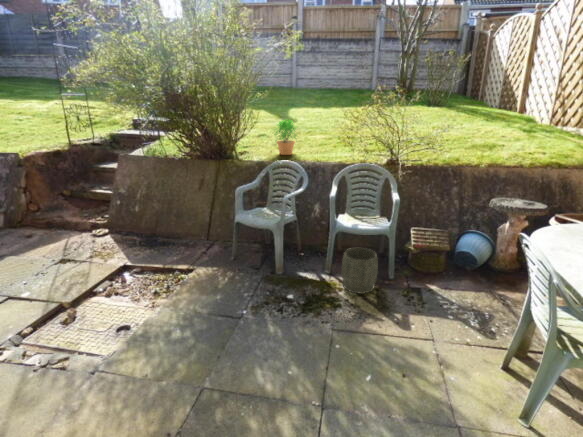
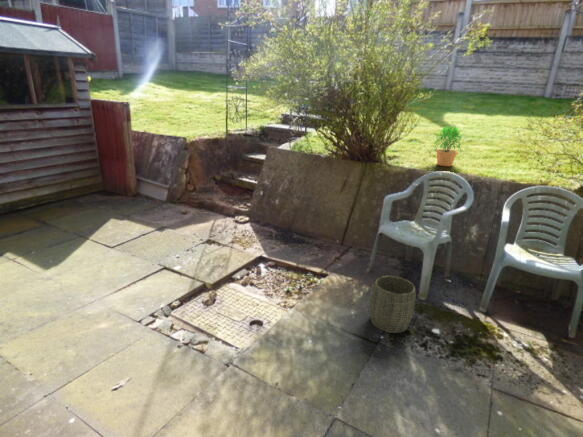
woven basket: present [342,248,378,294] -> present [370,276,416,333]

